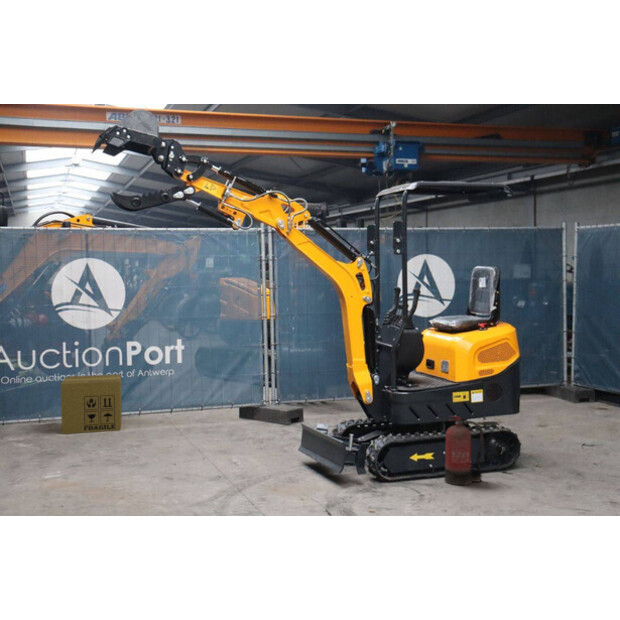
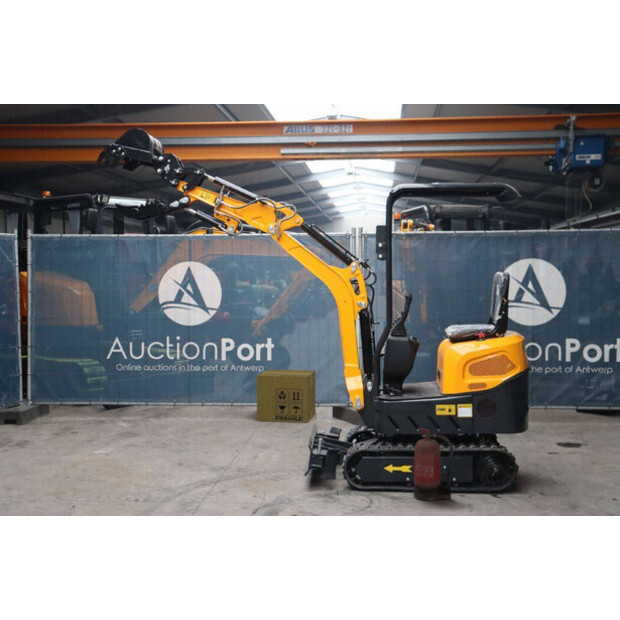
cardboard box: present [61,374,122,434] -> present [257,369,316,423]

